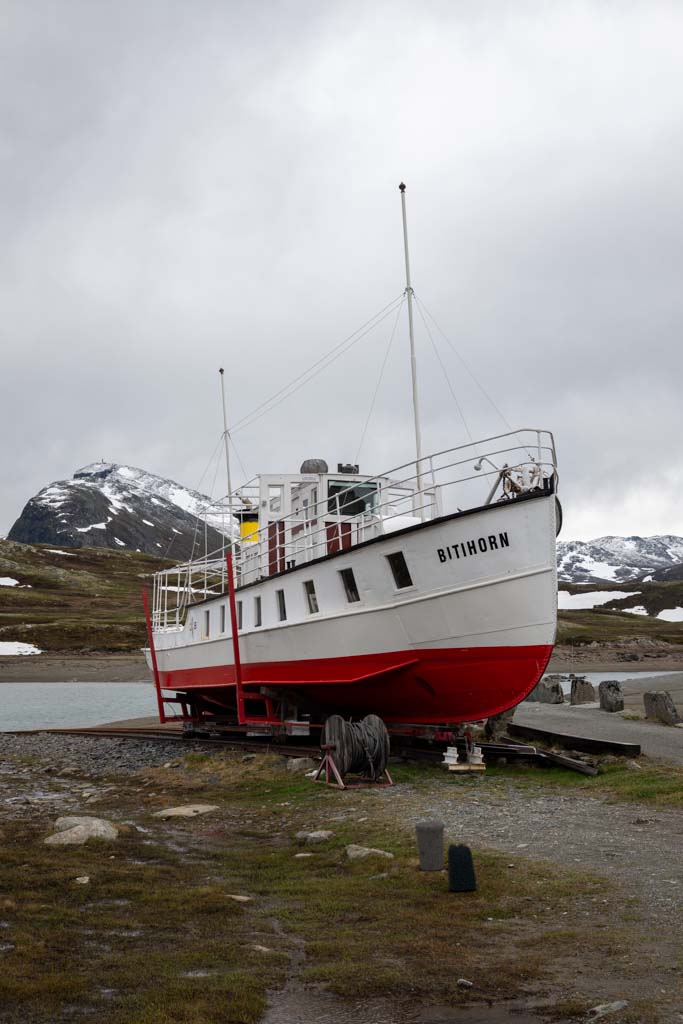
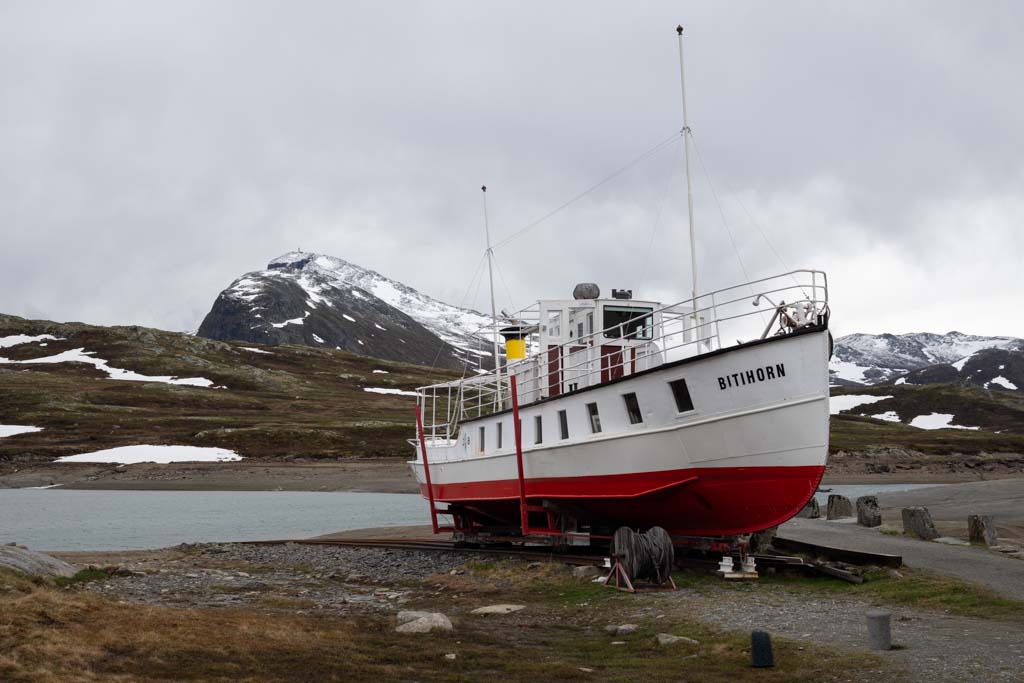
trash can: present [415,821,445,871] -> present [865,610,891,650]

